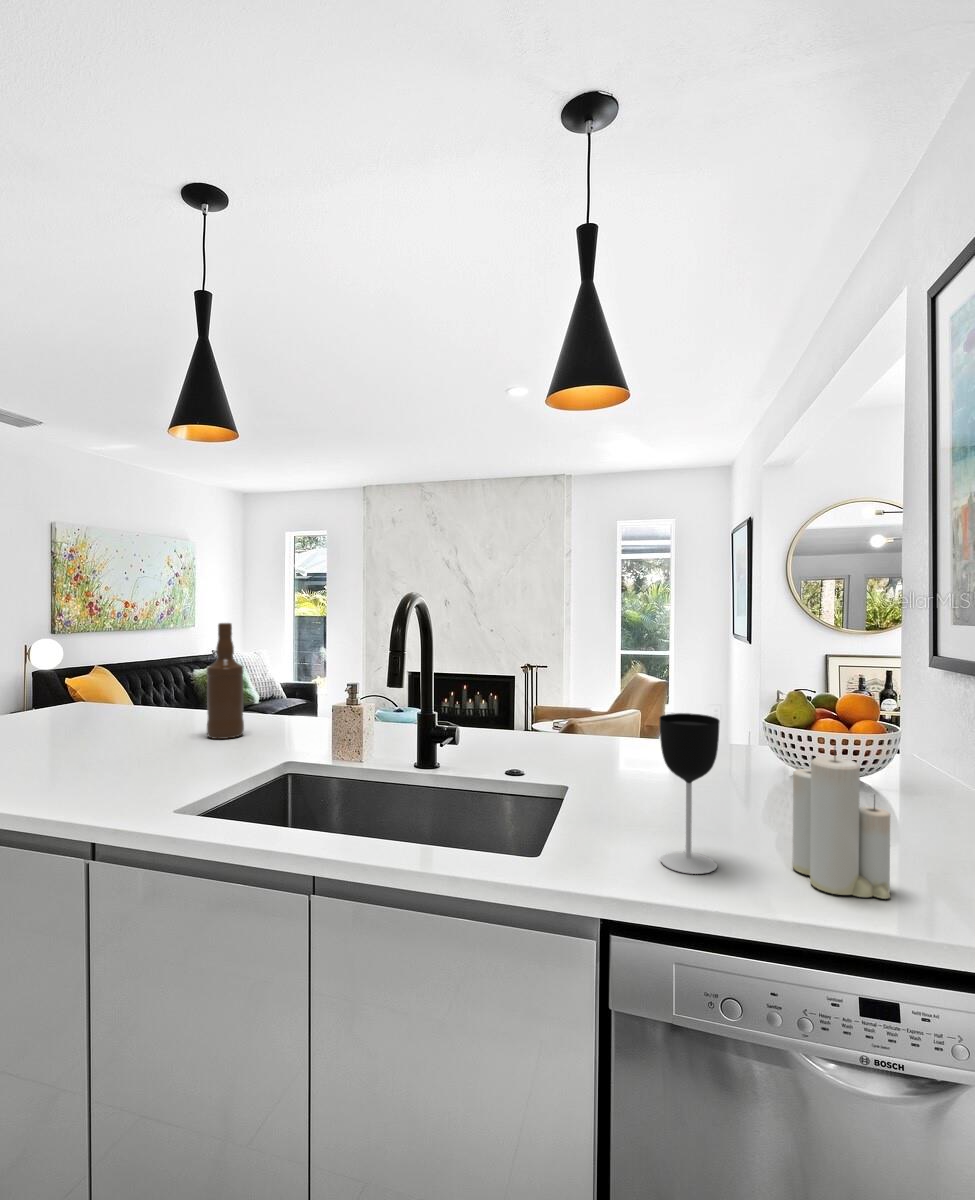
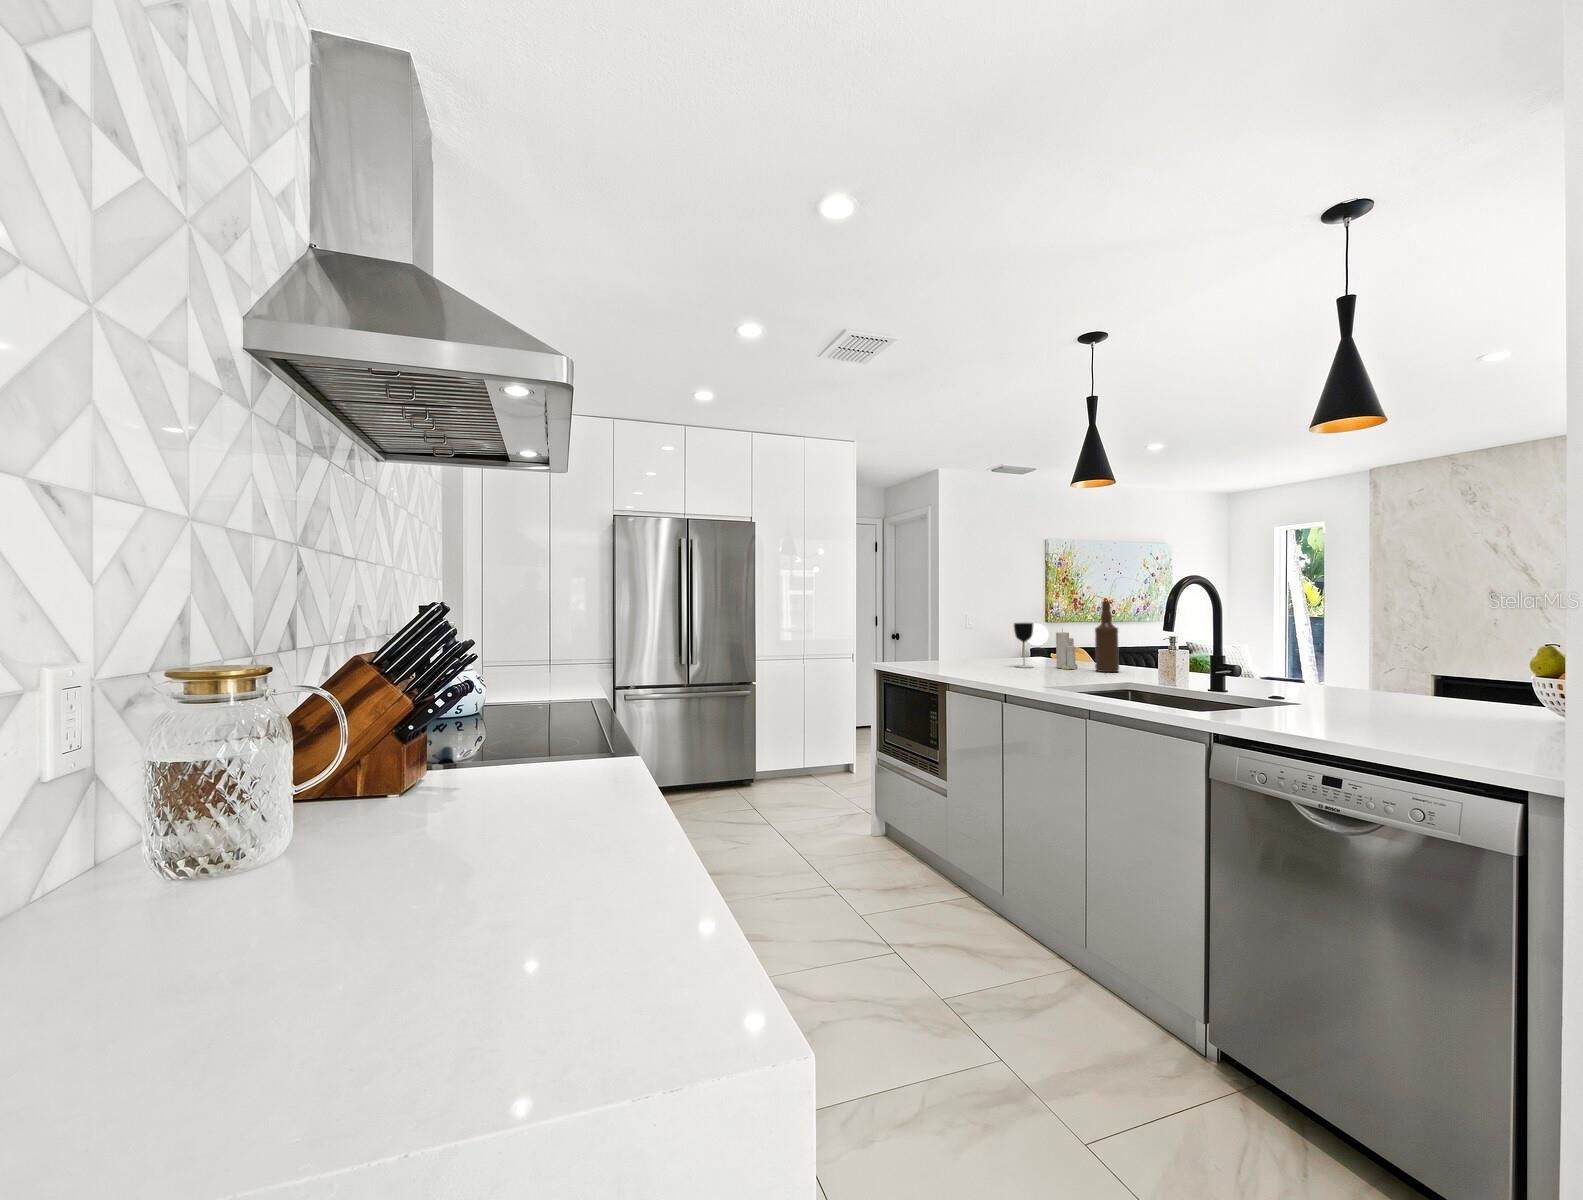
wine glass: present [659,713,720,874] -> present [1014,623,1033,668]
candle: present [792,747,890,899] -> present [1056,632,1077,669]

